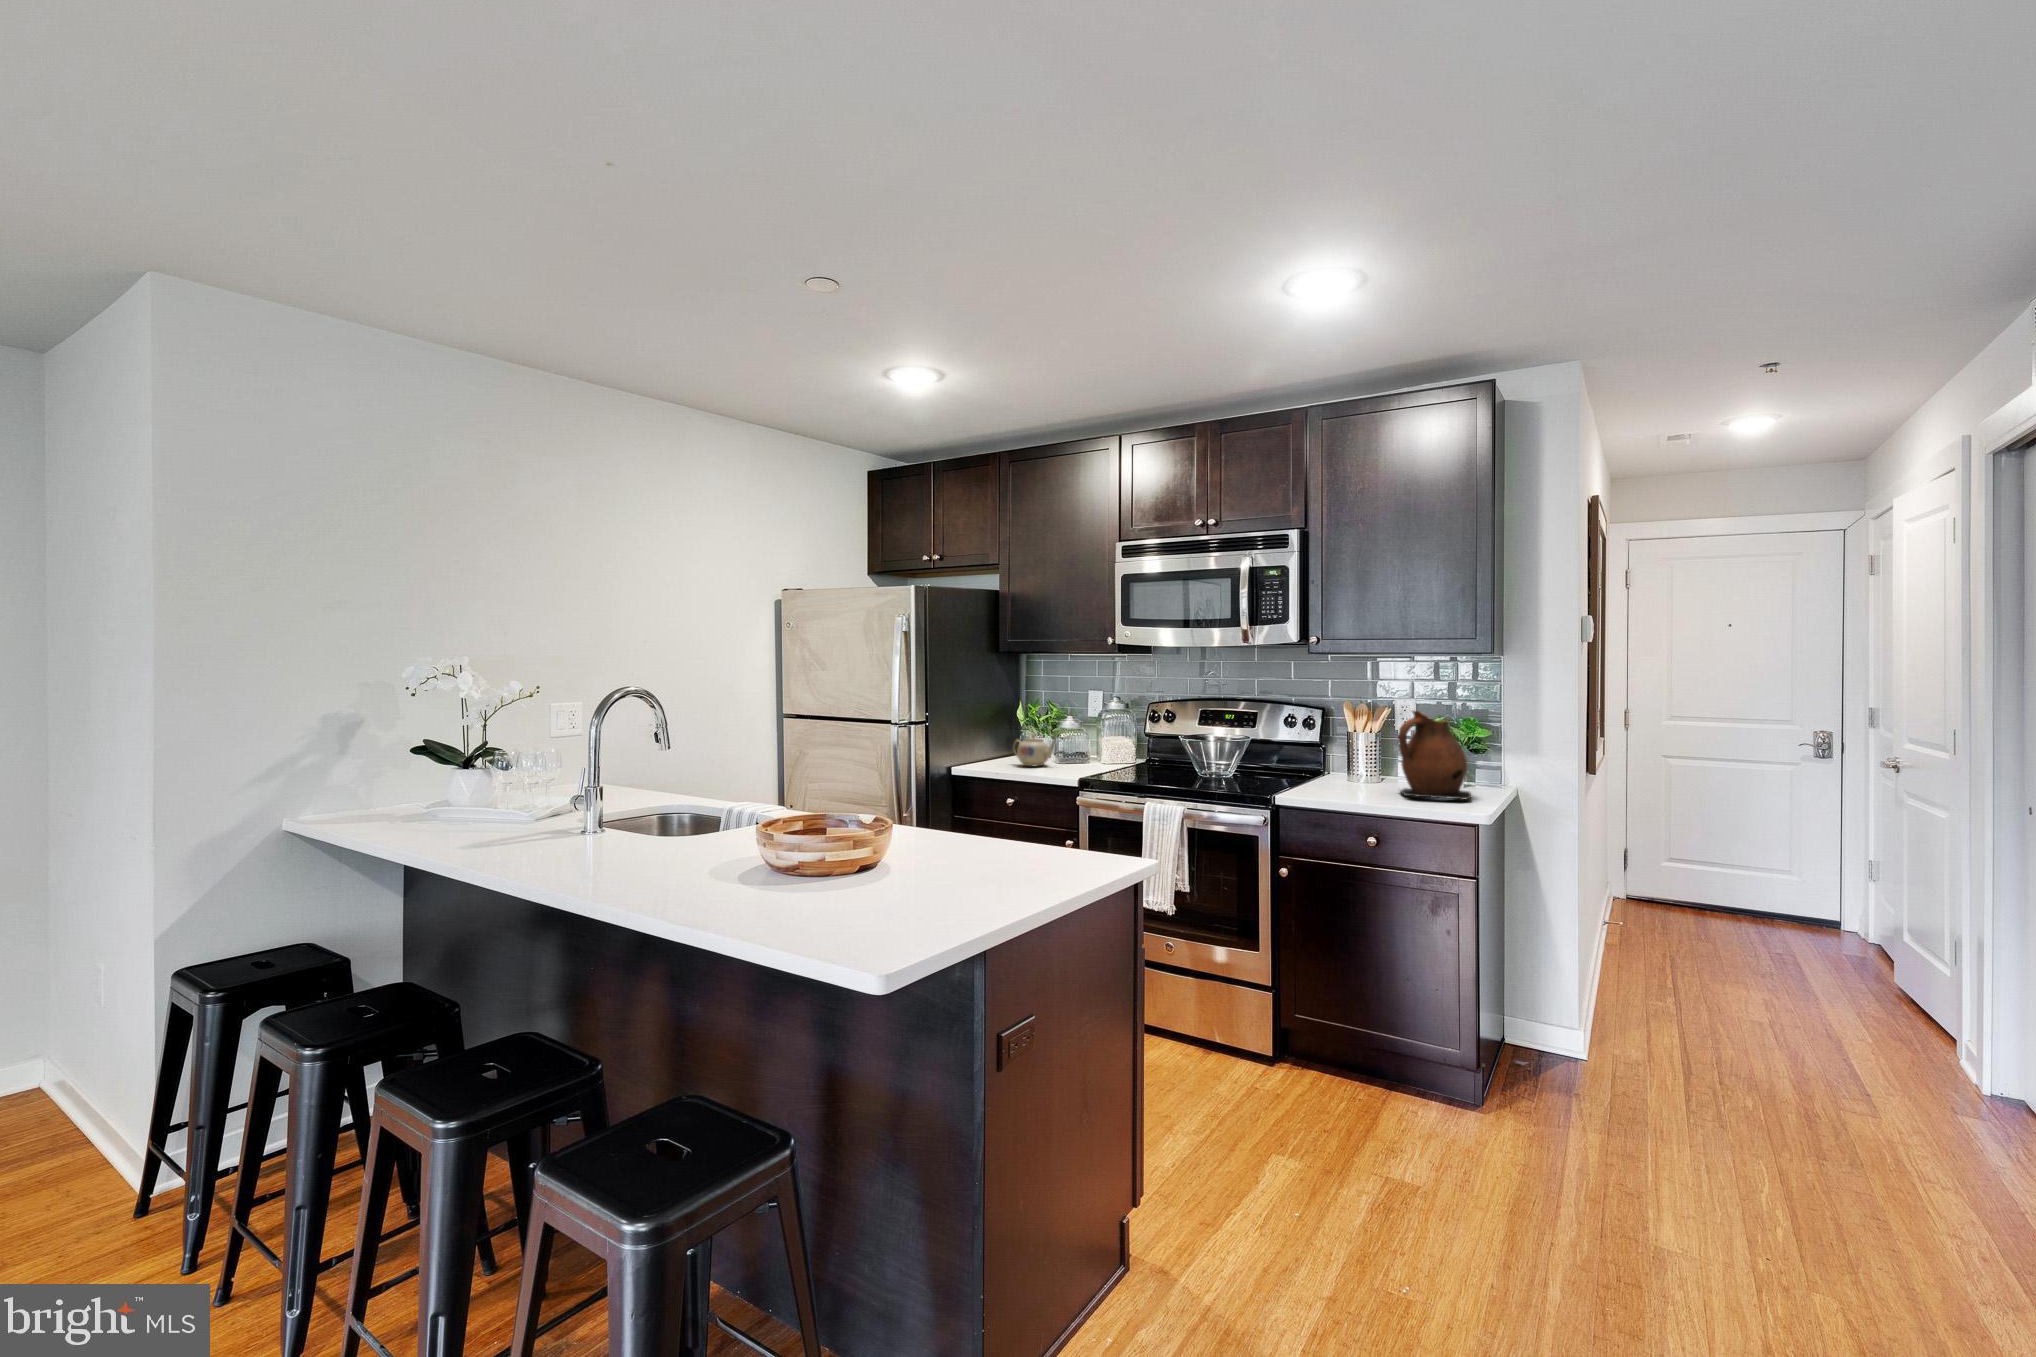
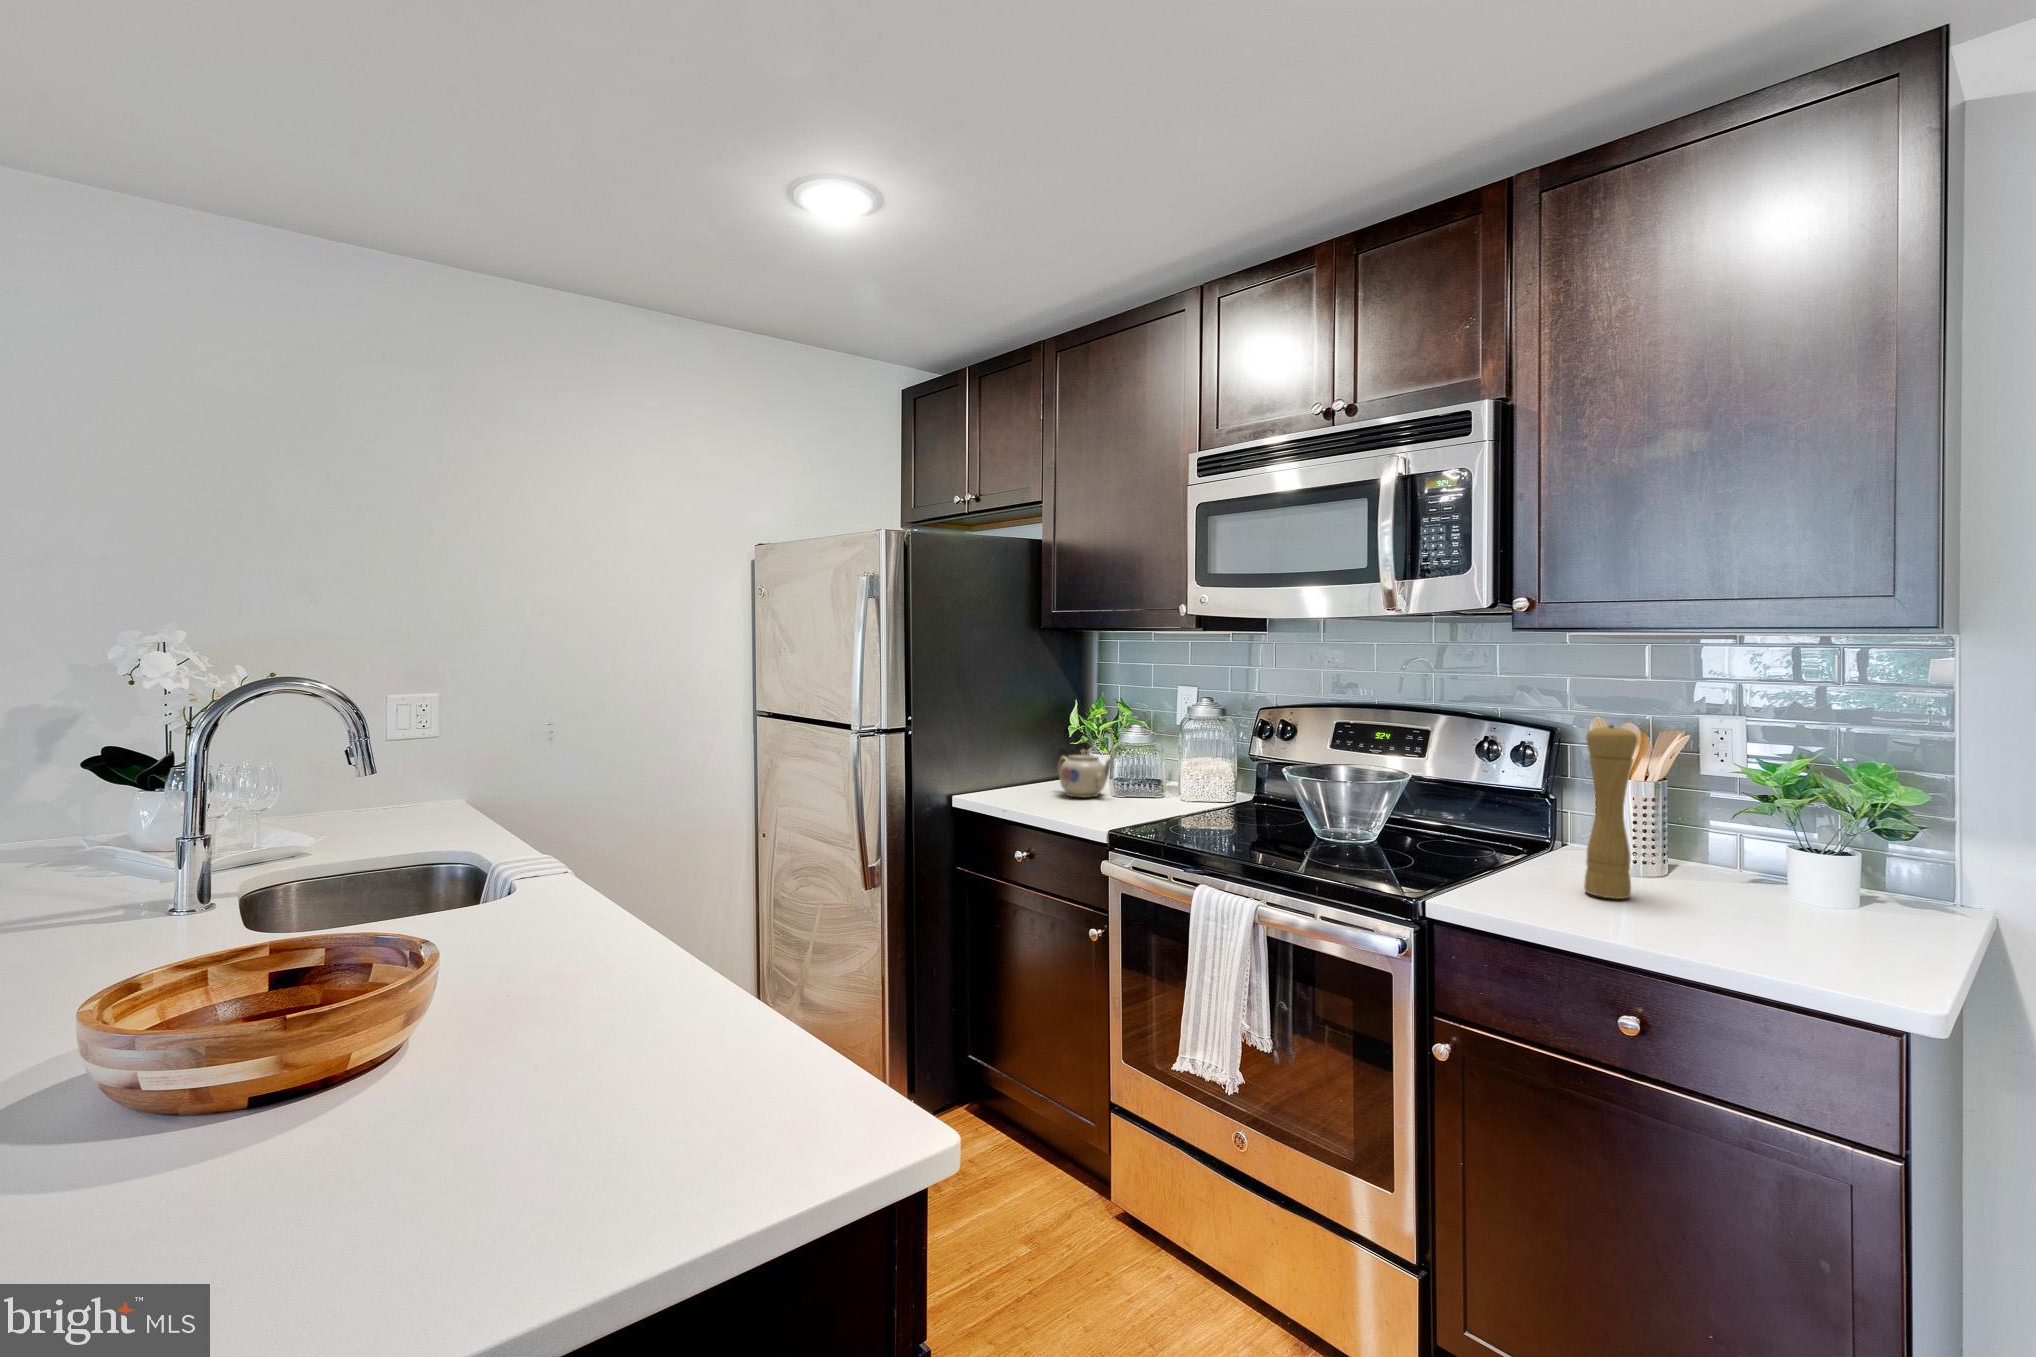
pepper mill: none [1346,703,1369,791] -> present [1584,725,1637,899]
ceramic pitcher: present [1398,711,1471,800] -> none [1697,747,1887,956]

